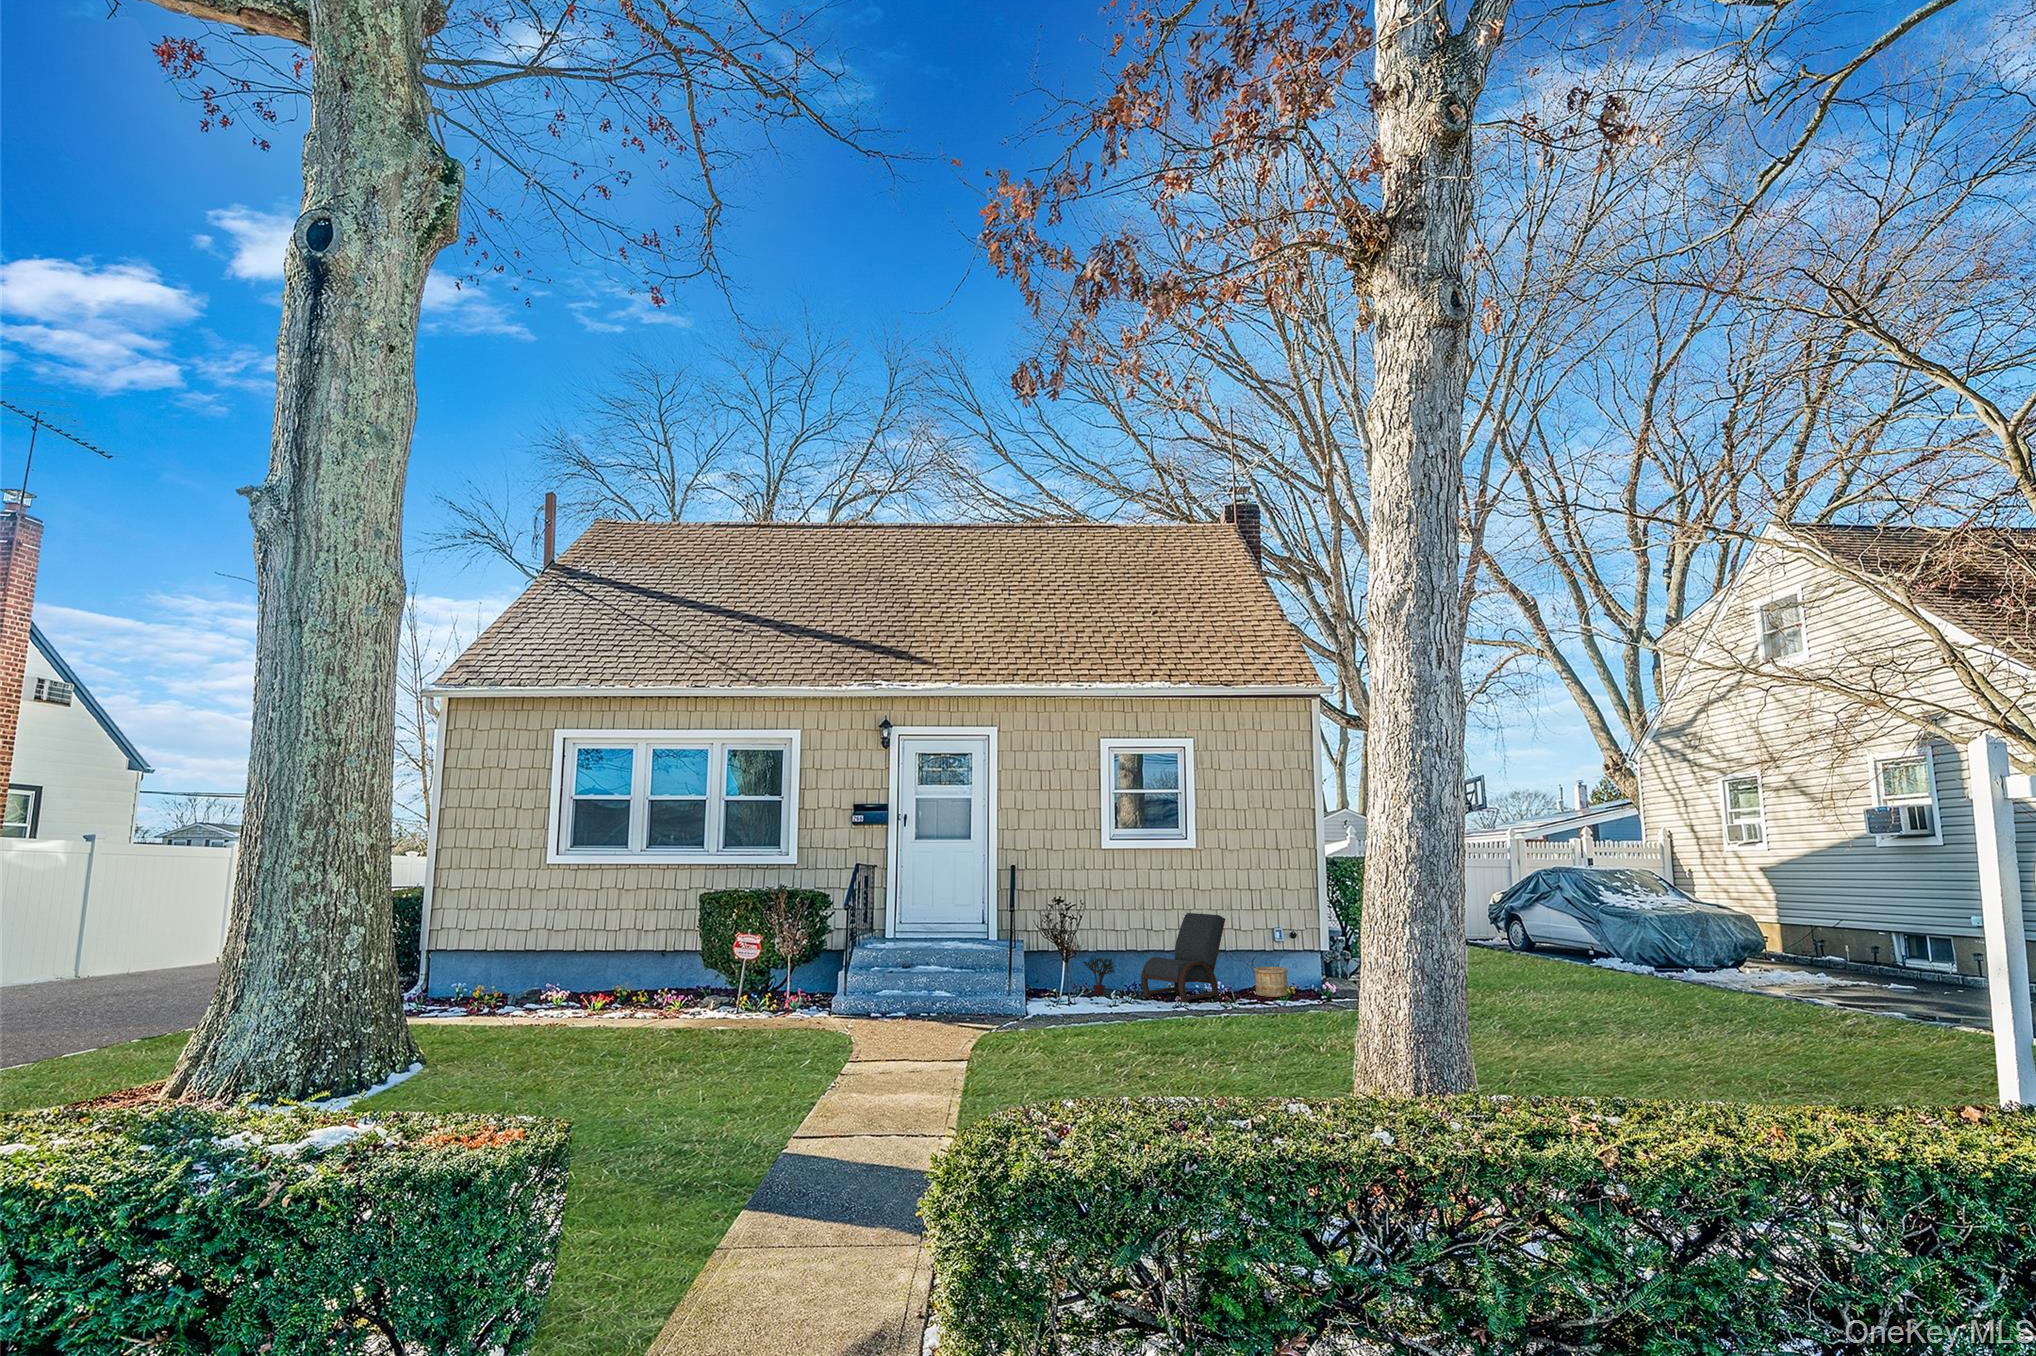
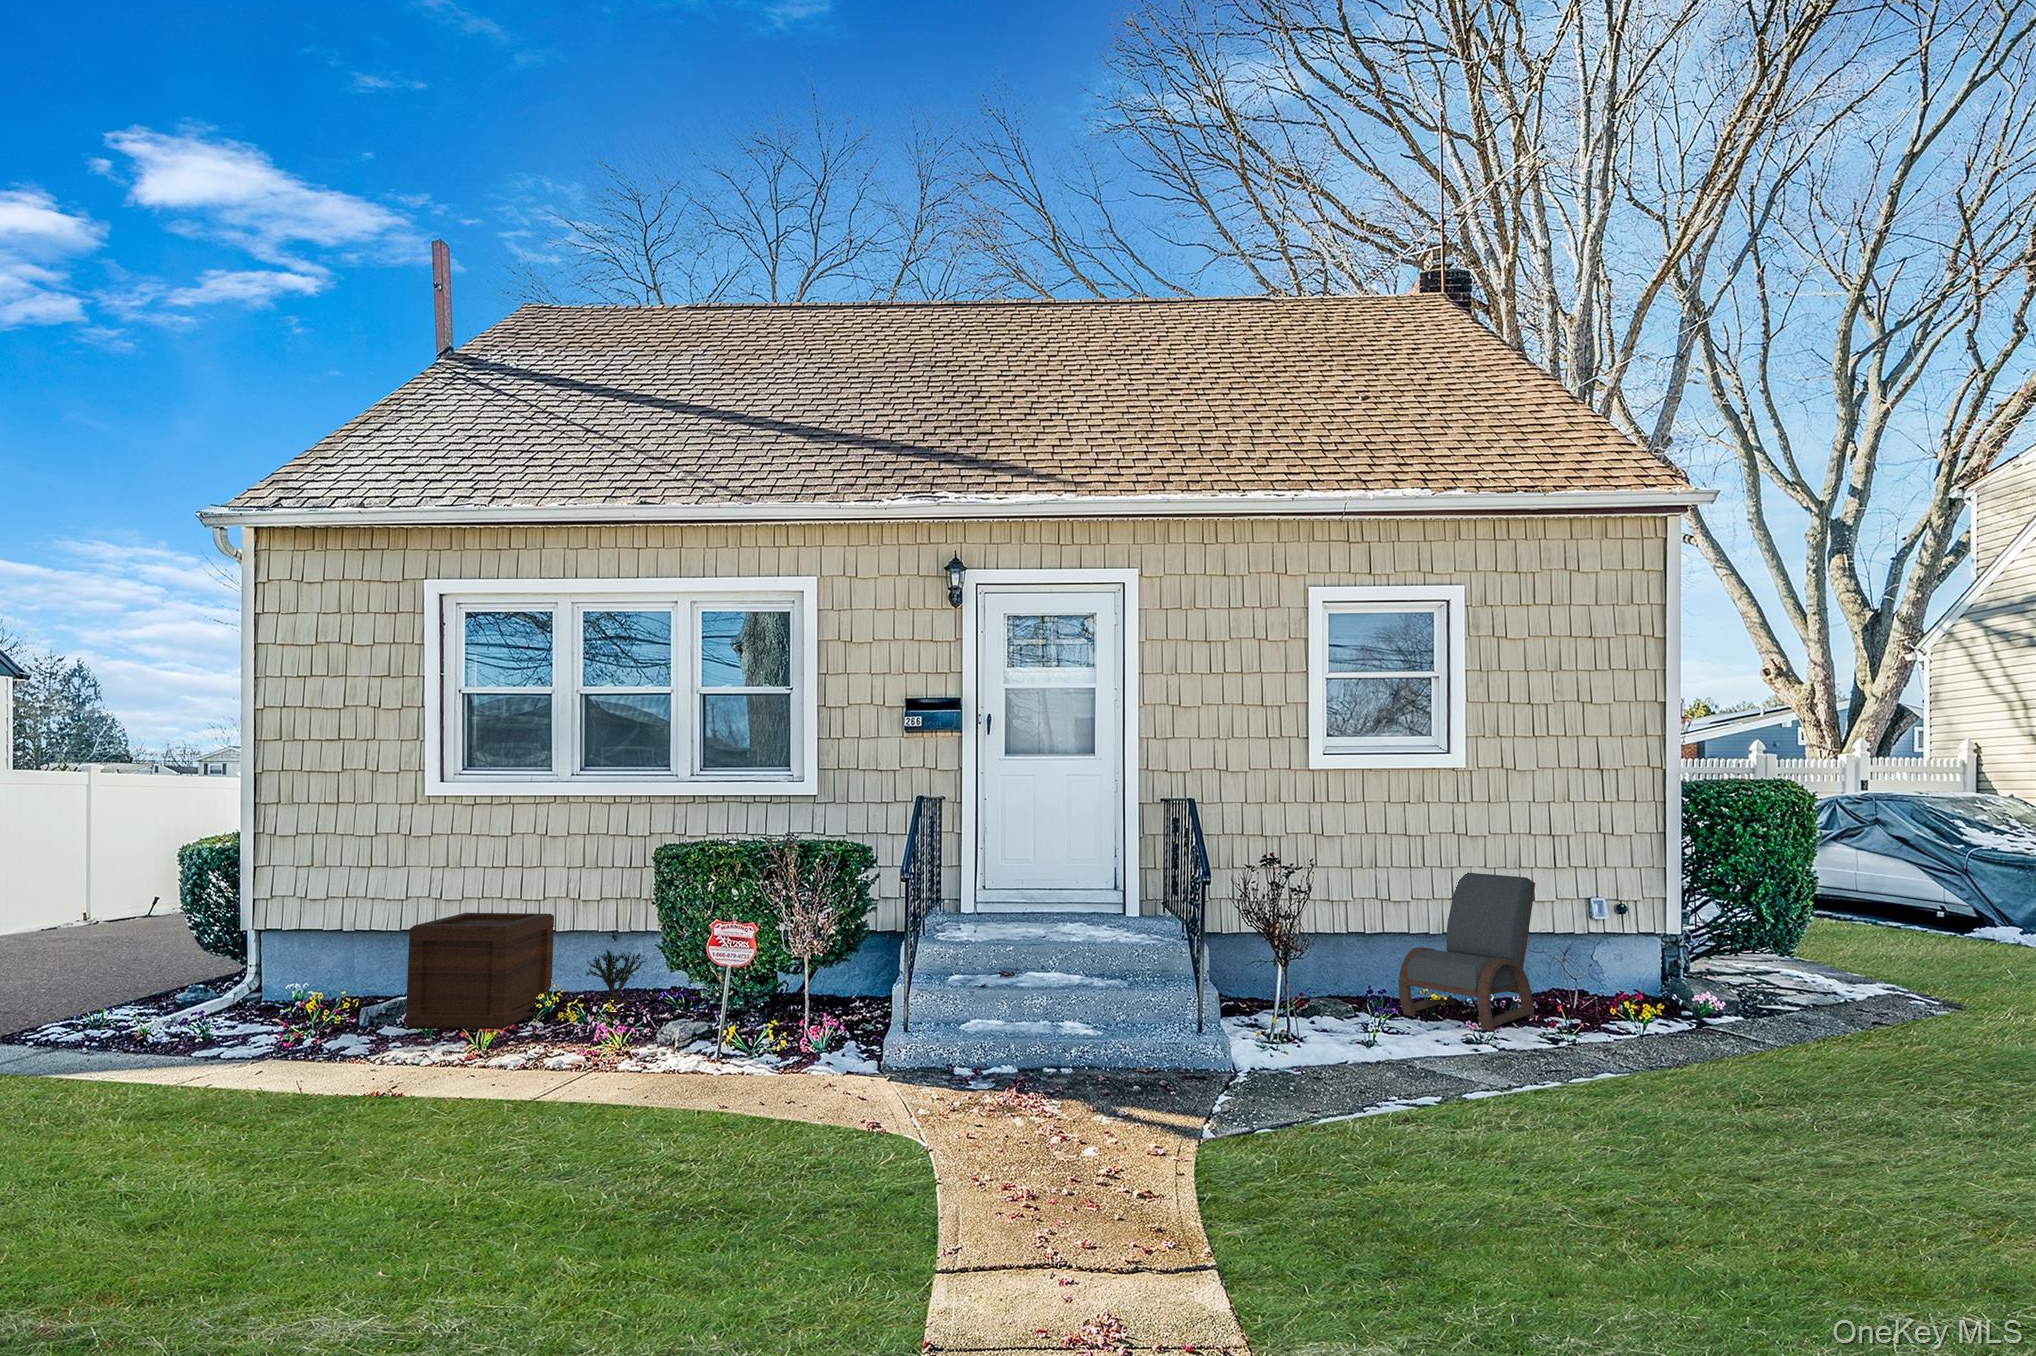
wooden crate: none [549,936,633,1003] -> present [405,913,554,1029]
potted plant: present [1083,957,1115,995] -> present [586,950,647,1016]
wooden bucket: present [1254,967,1288,997] -> none [1583,962,1648,1016]

